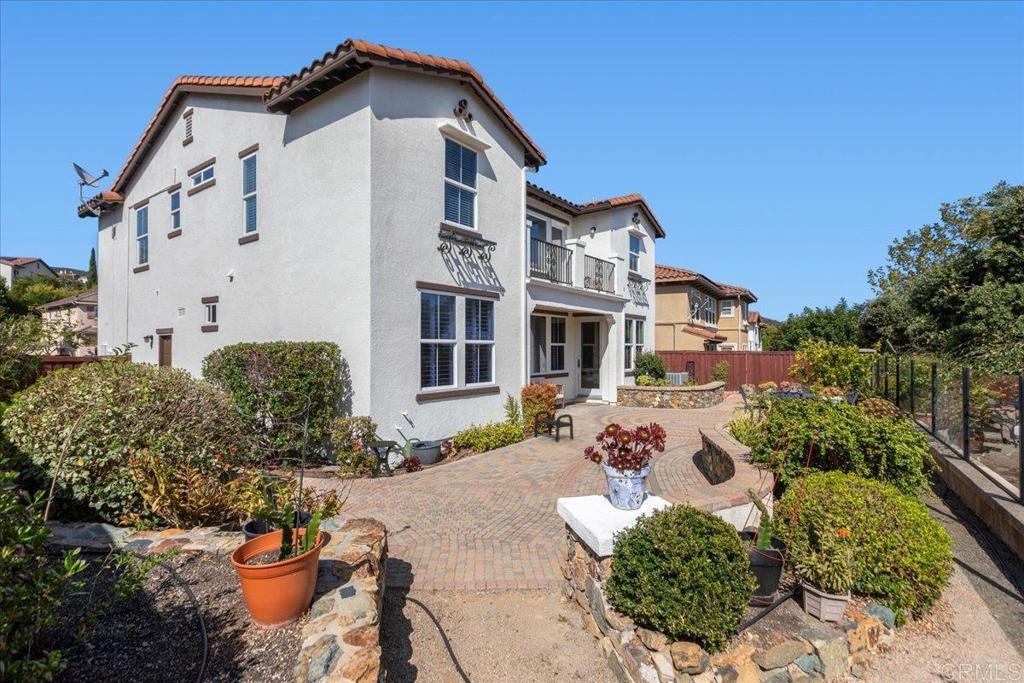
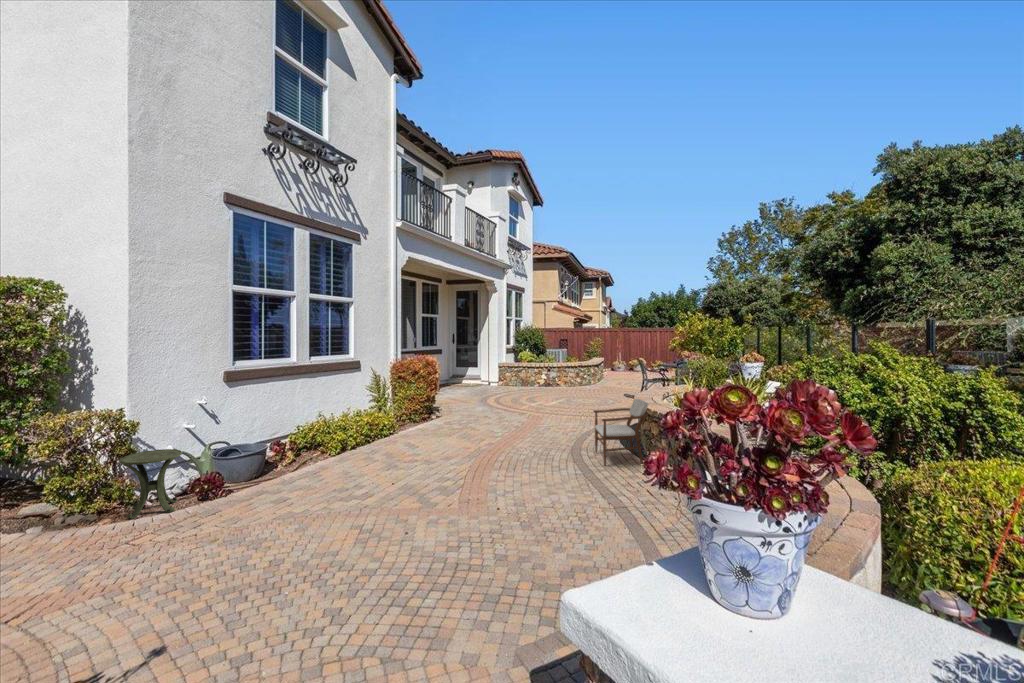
bench: present [534,411,573,442] -> none [409,393,462,433]
armchair: none [667,423,706,472] -> present [594,399,648,466]

